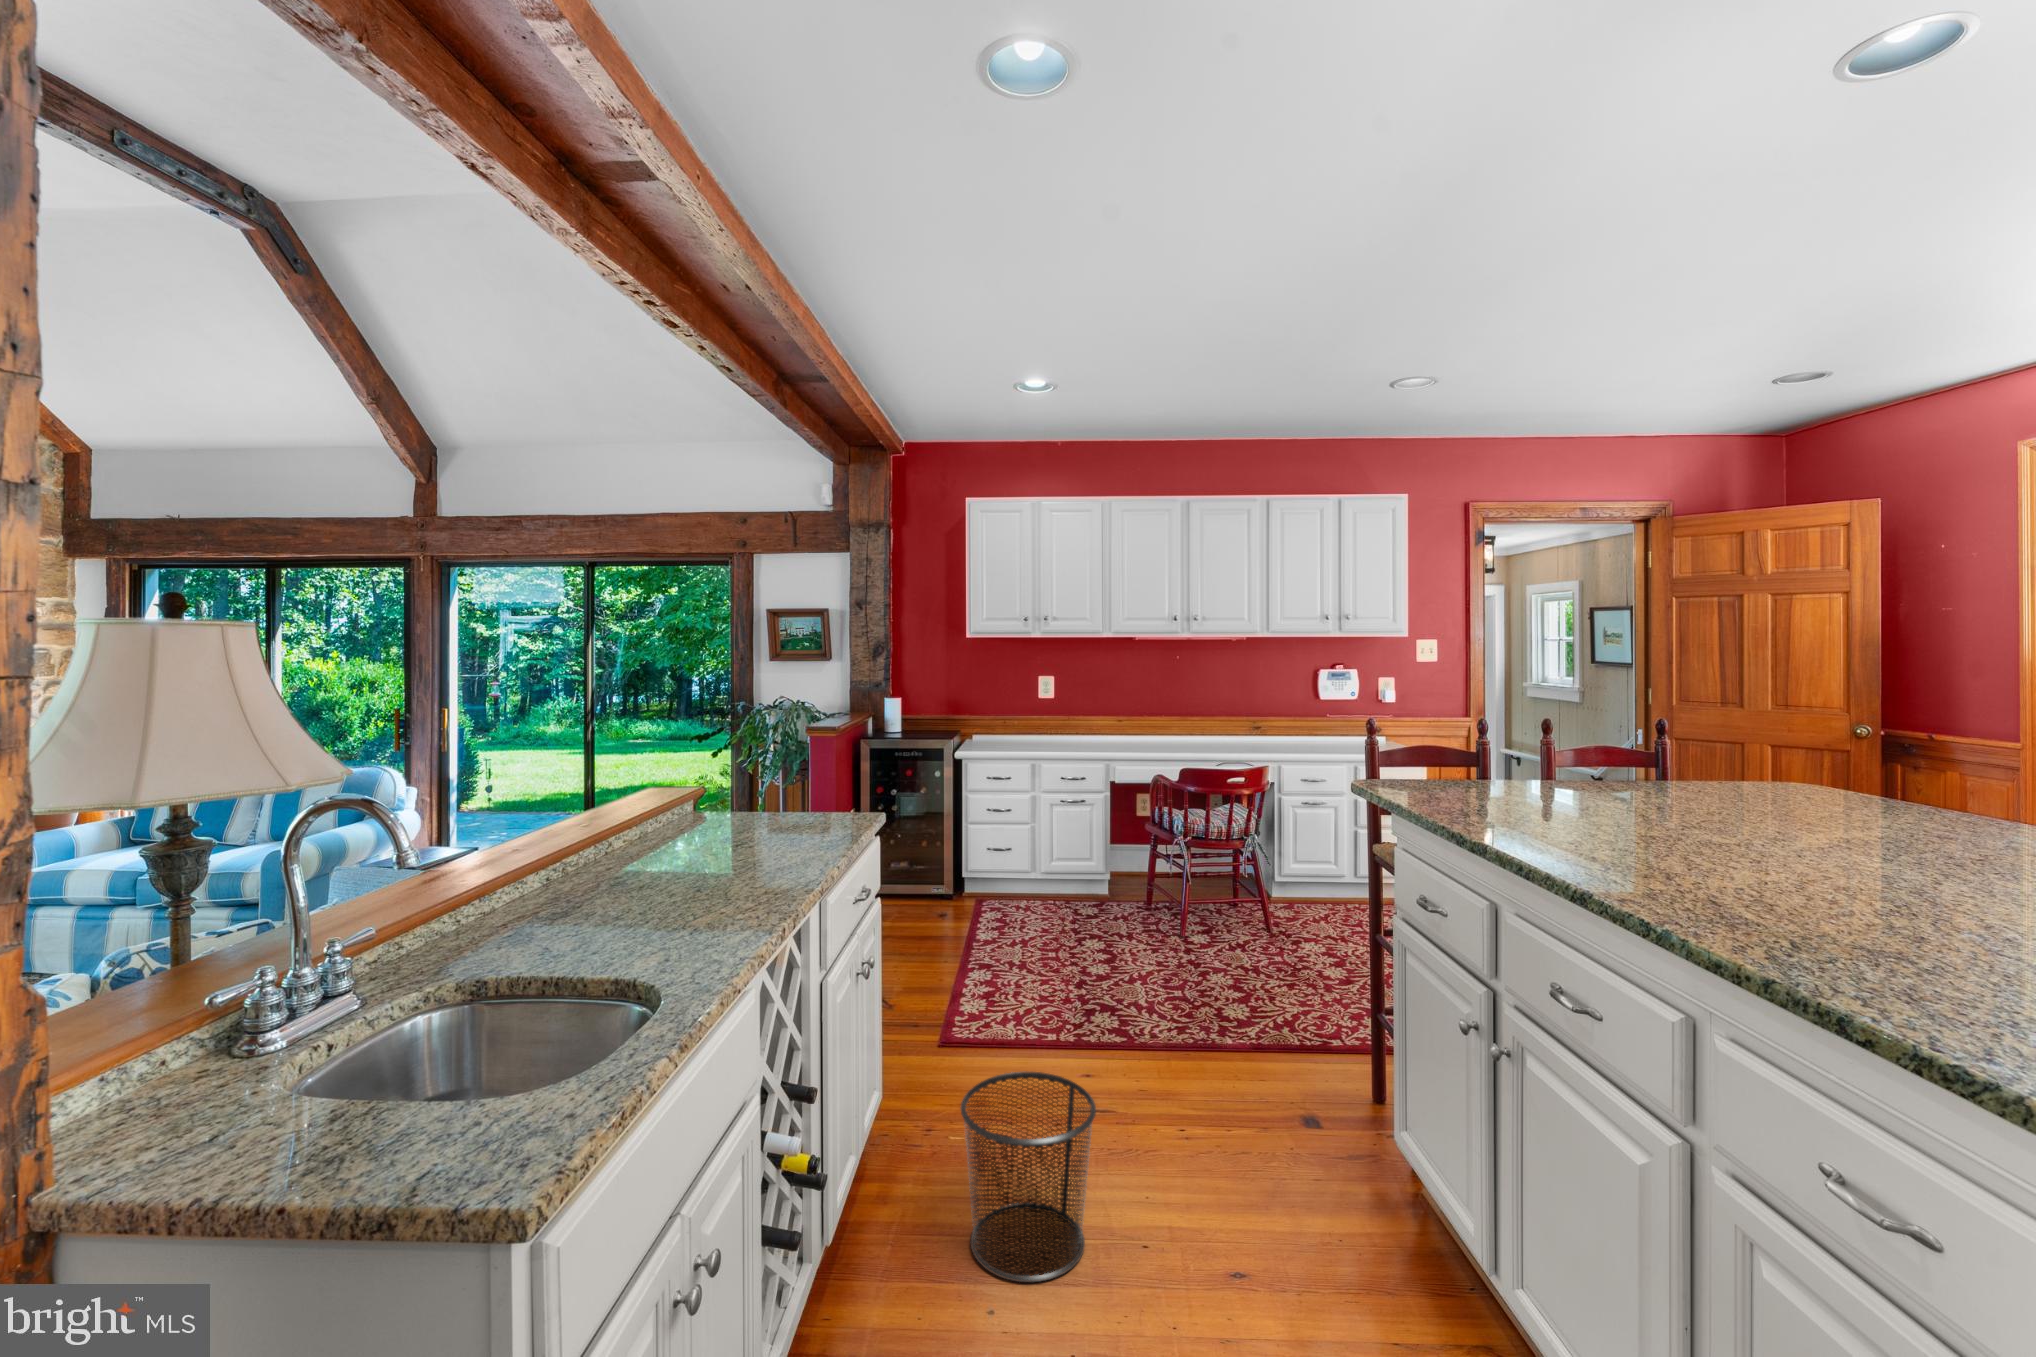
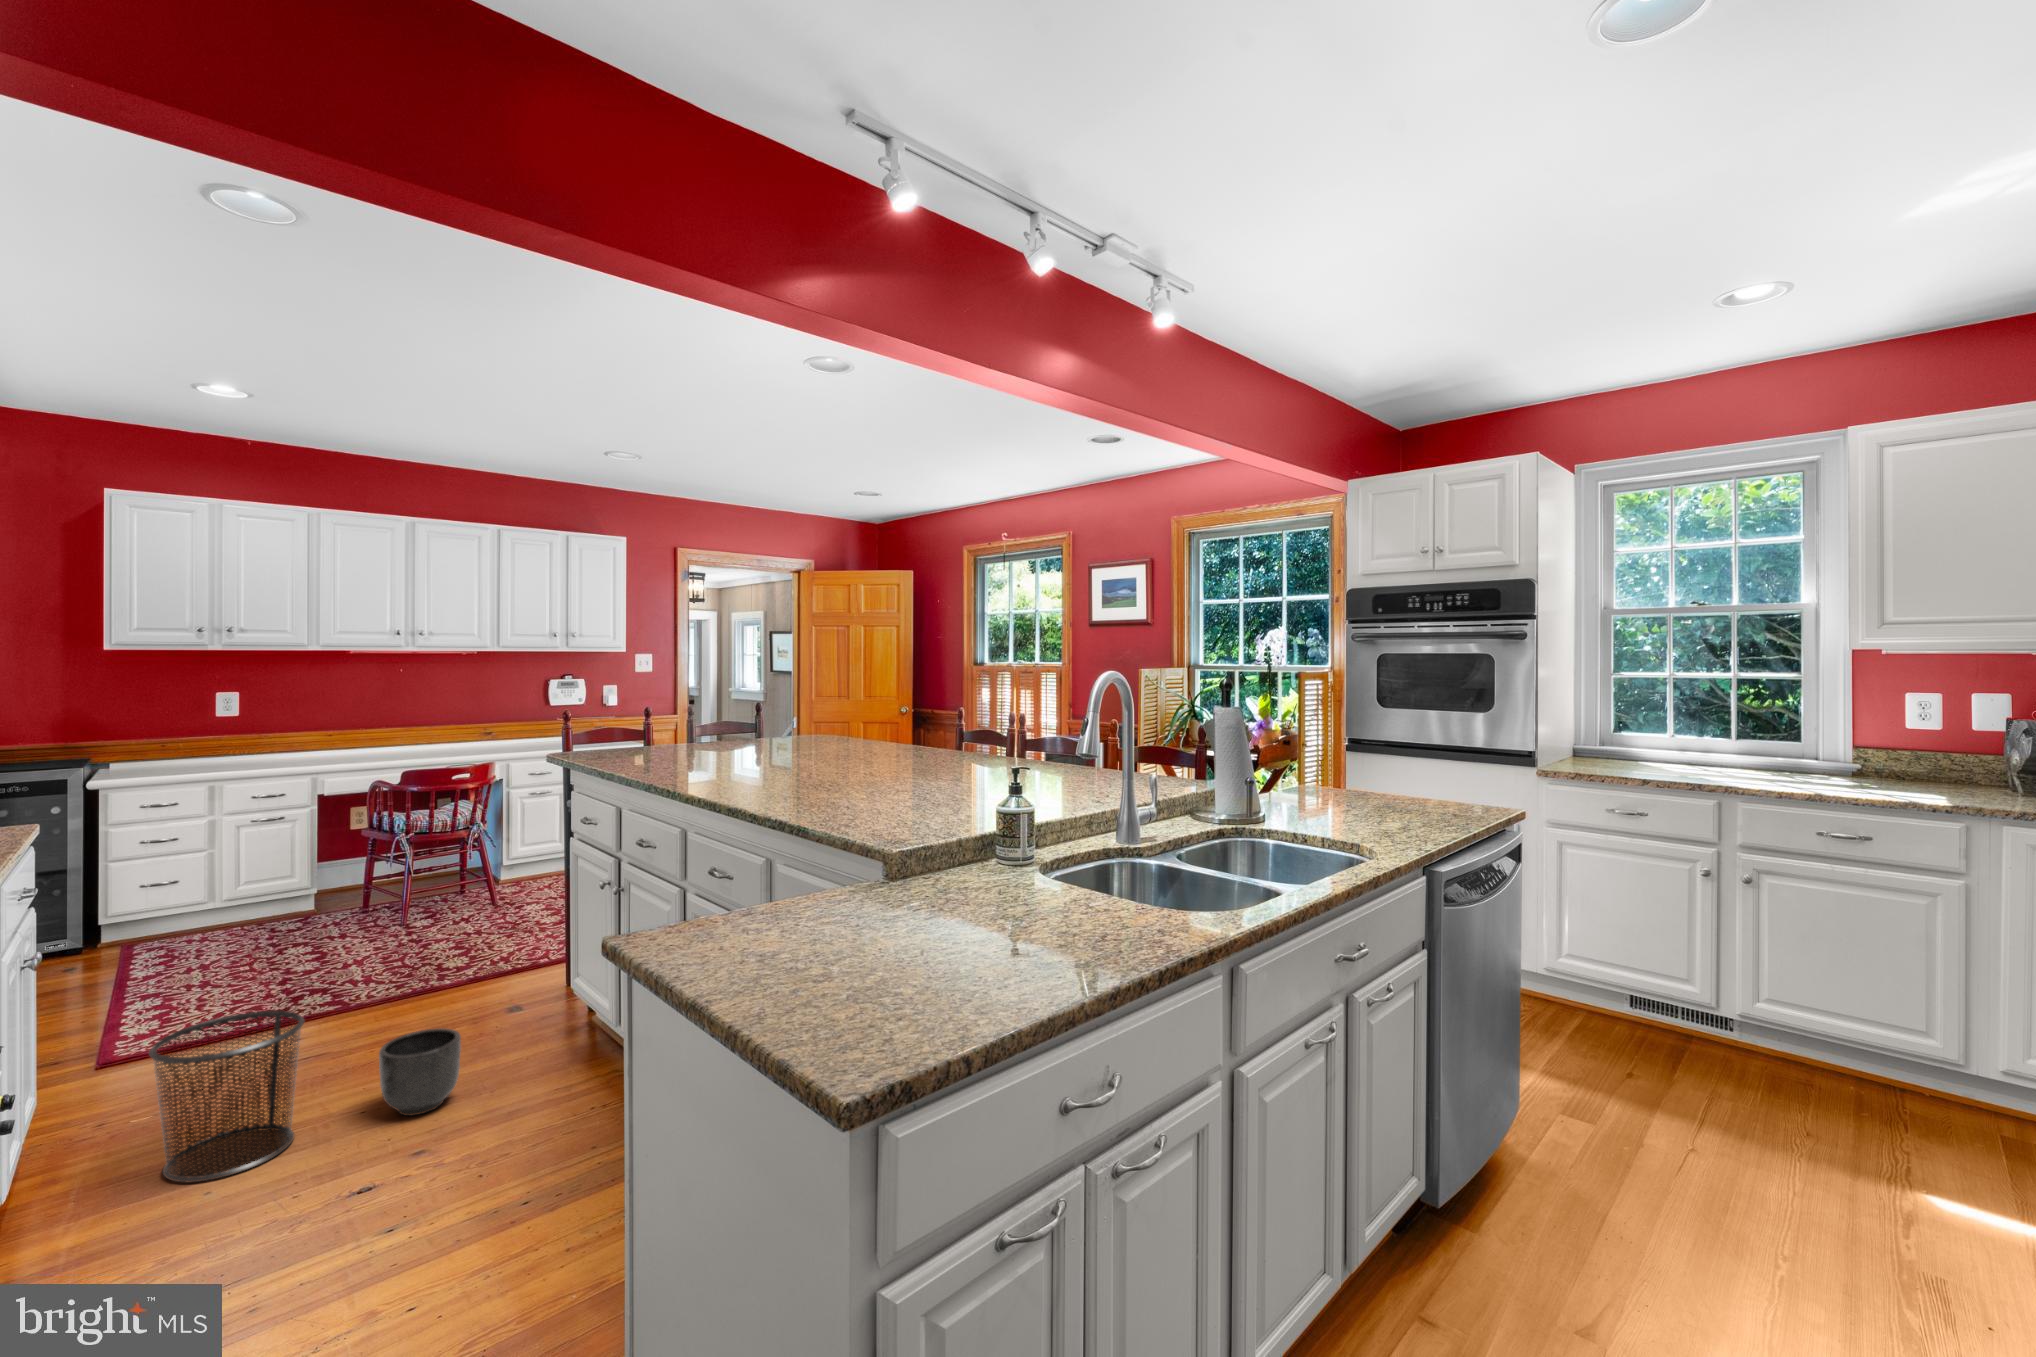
planter: none [1171,1151,1262,1277] -> present [379,1028,461,1116]

